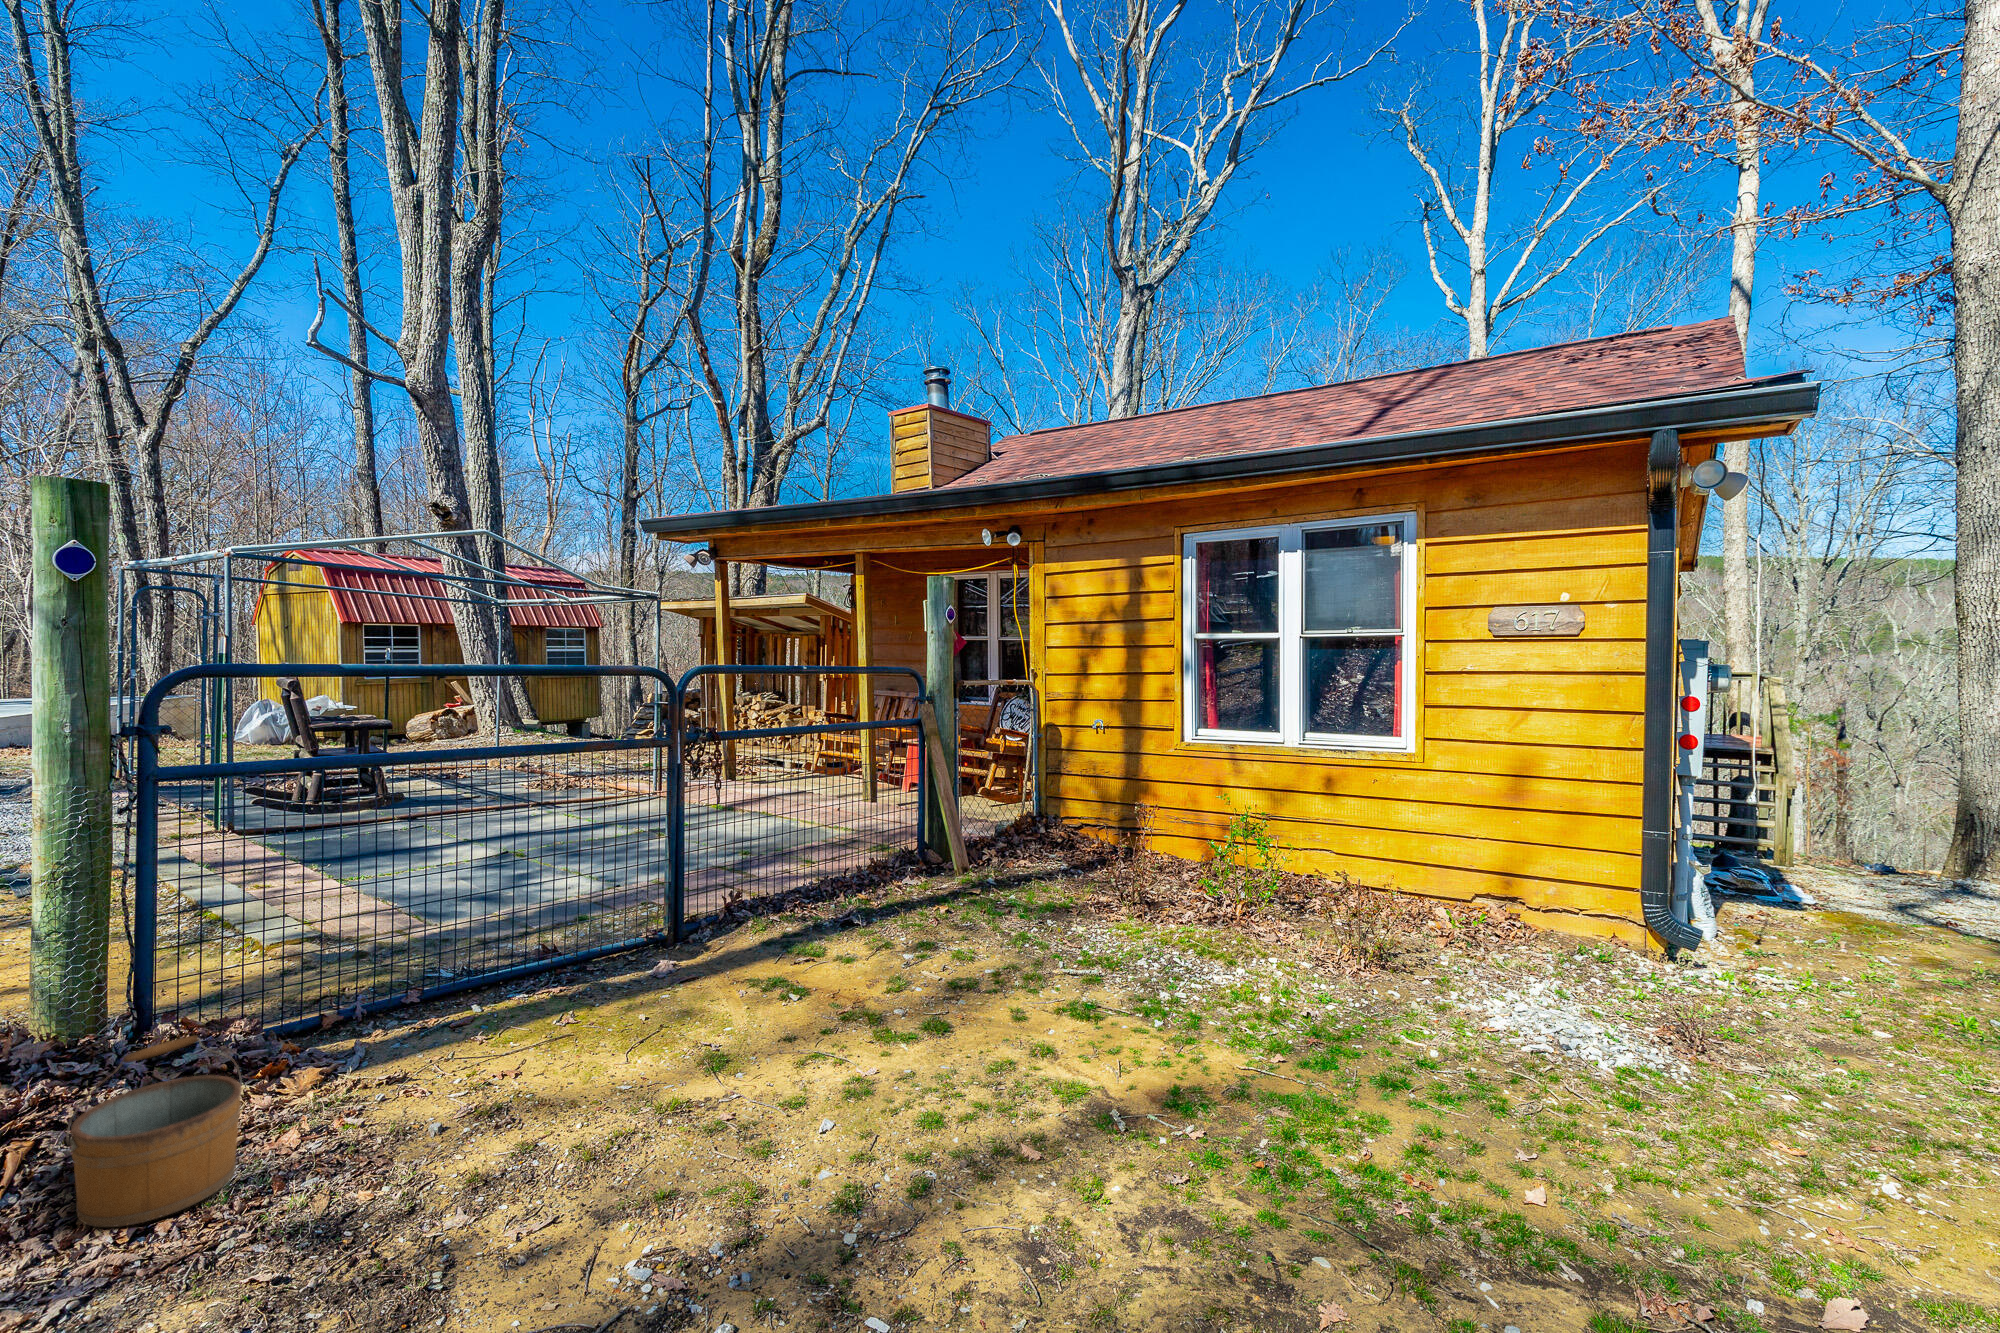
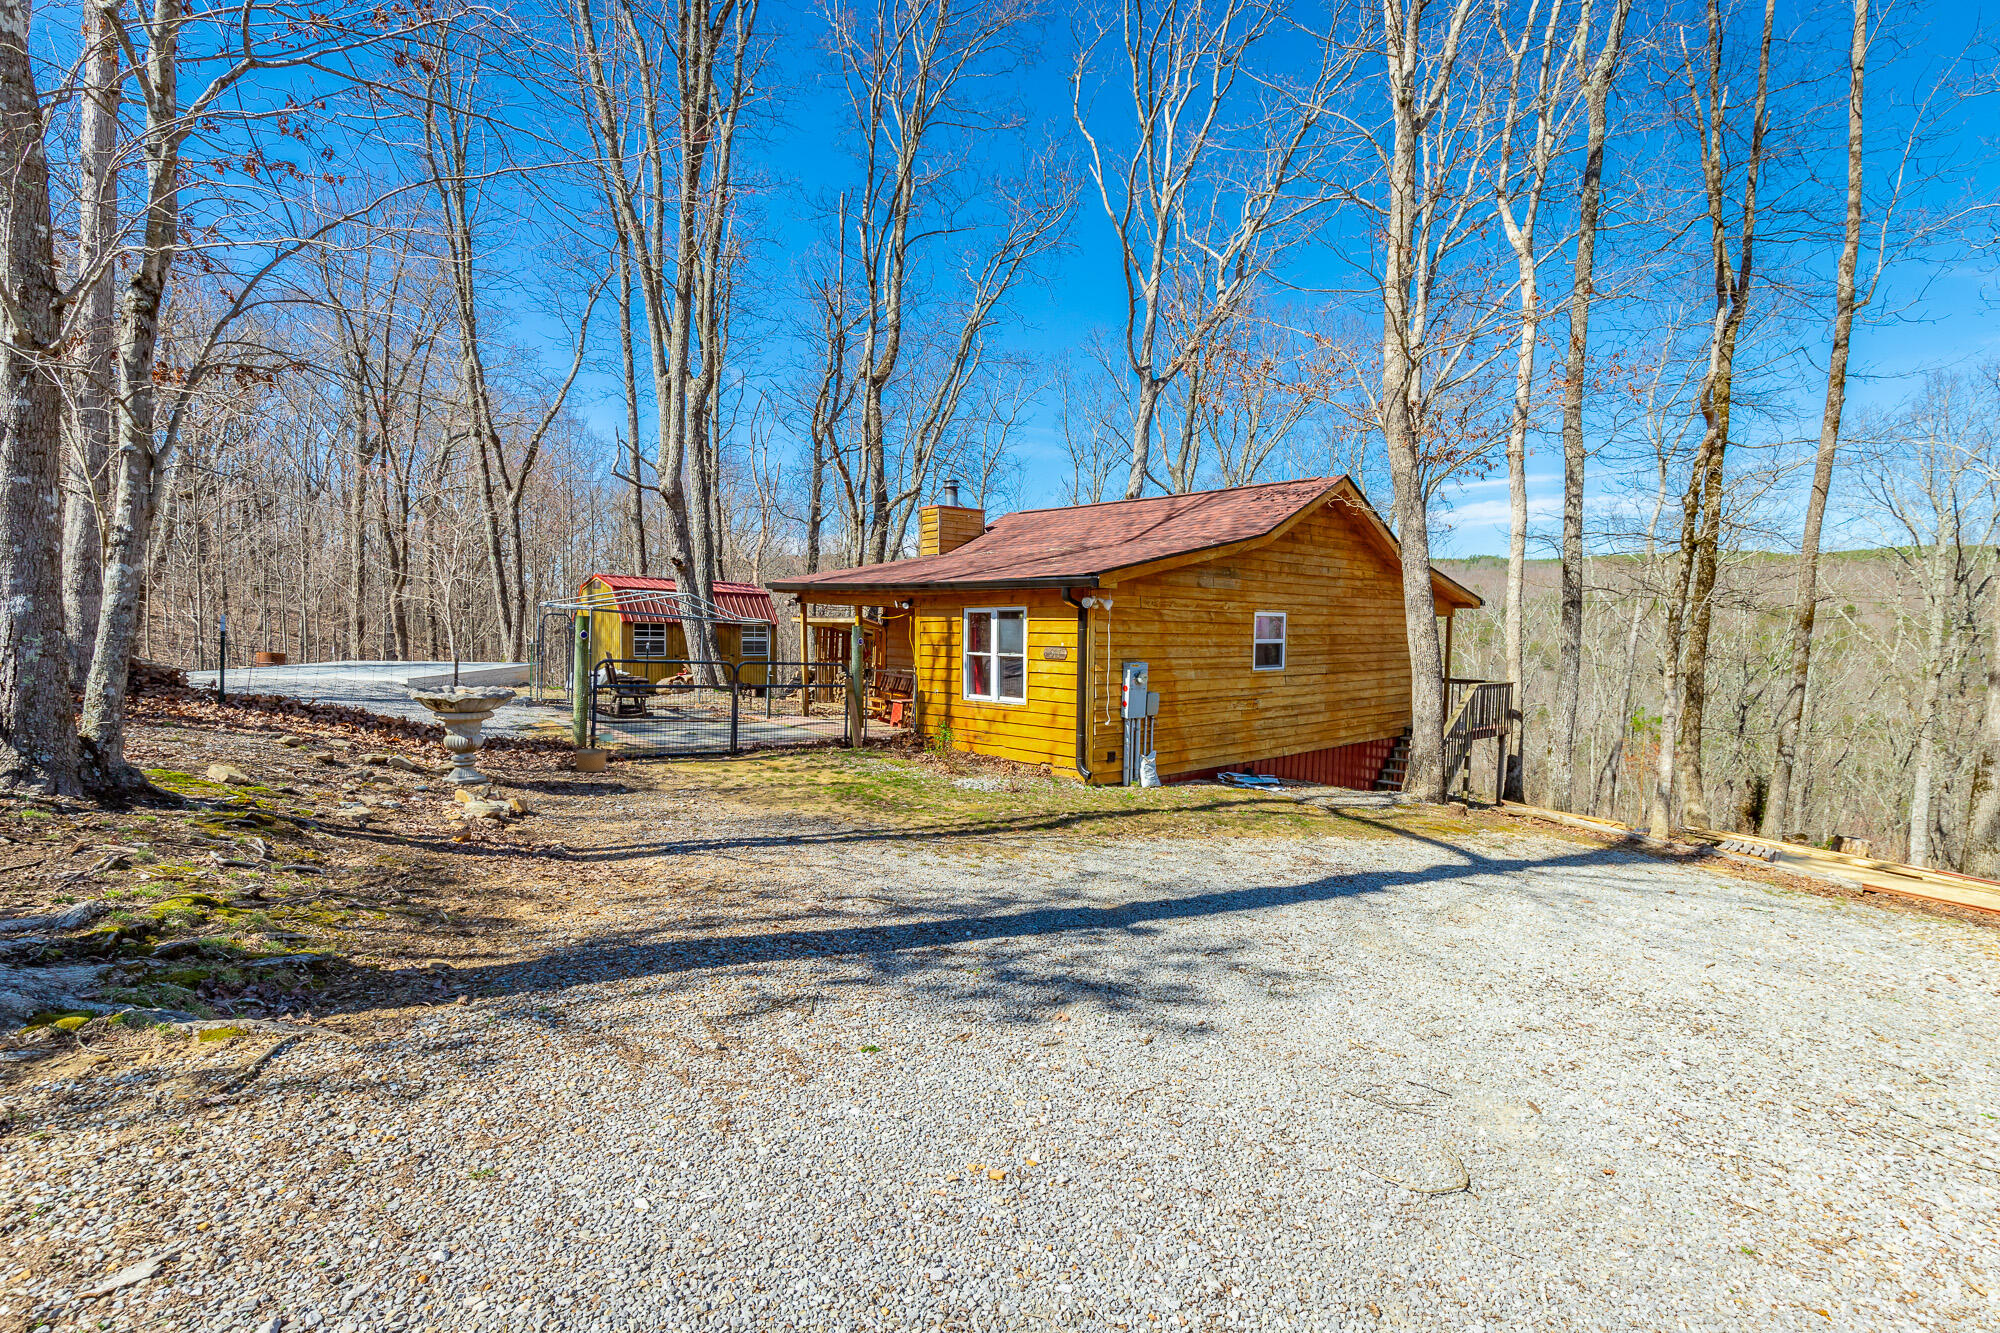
potted plant: none [235,805,323,931] -> present [599,717,613,741]

